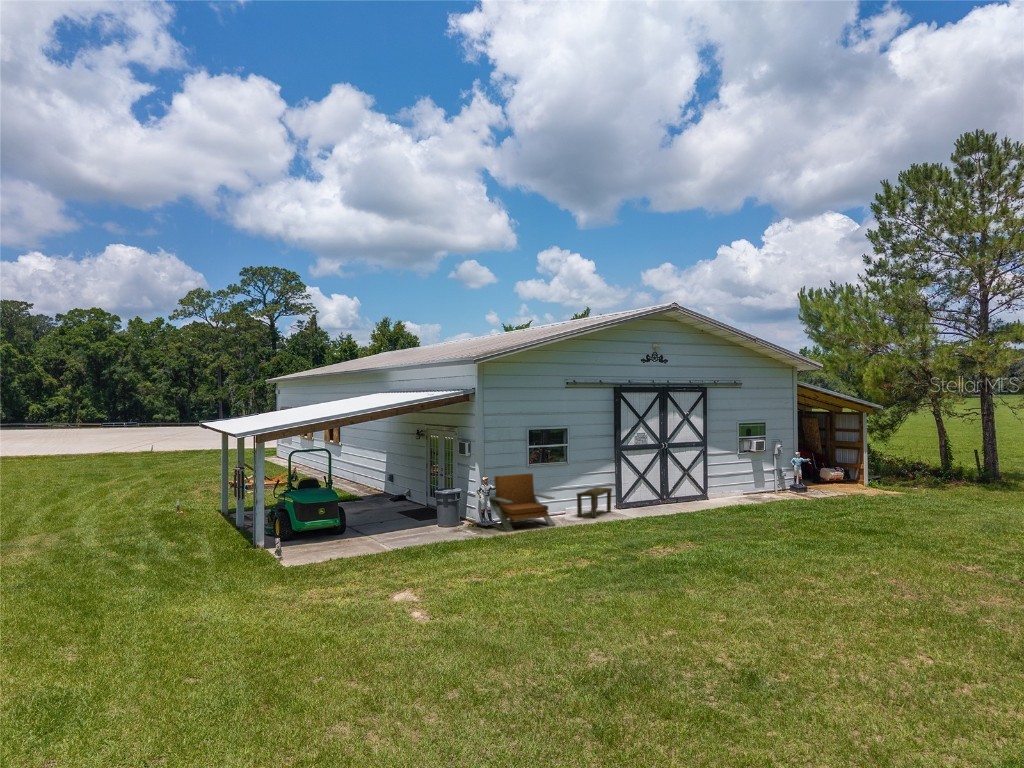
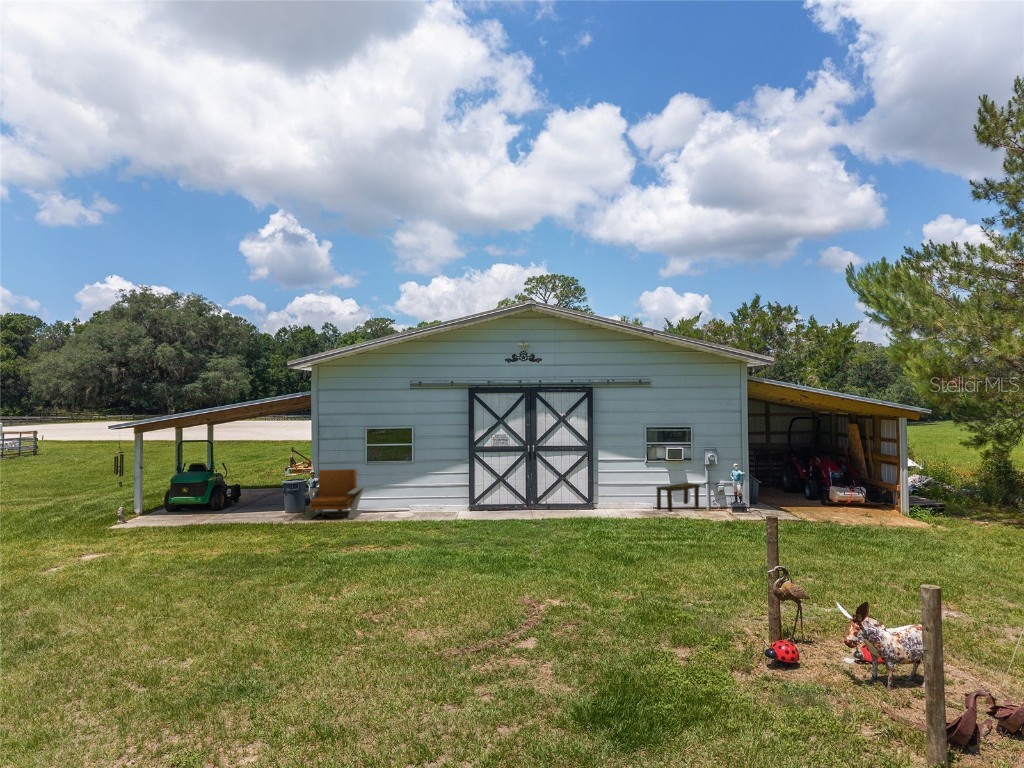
bench: present [577,487,612,518] -> present [657,483,700,511]

